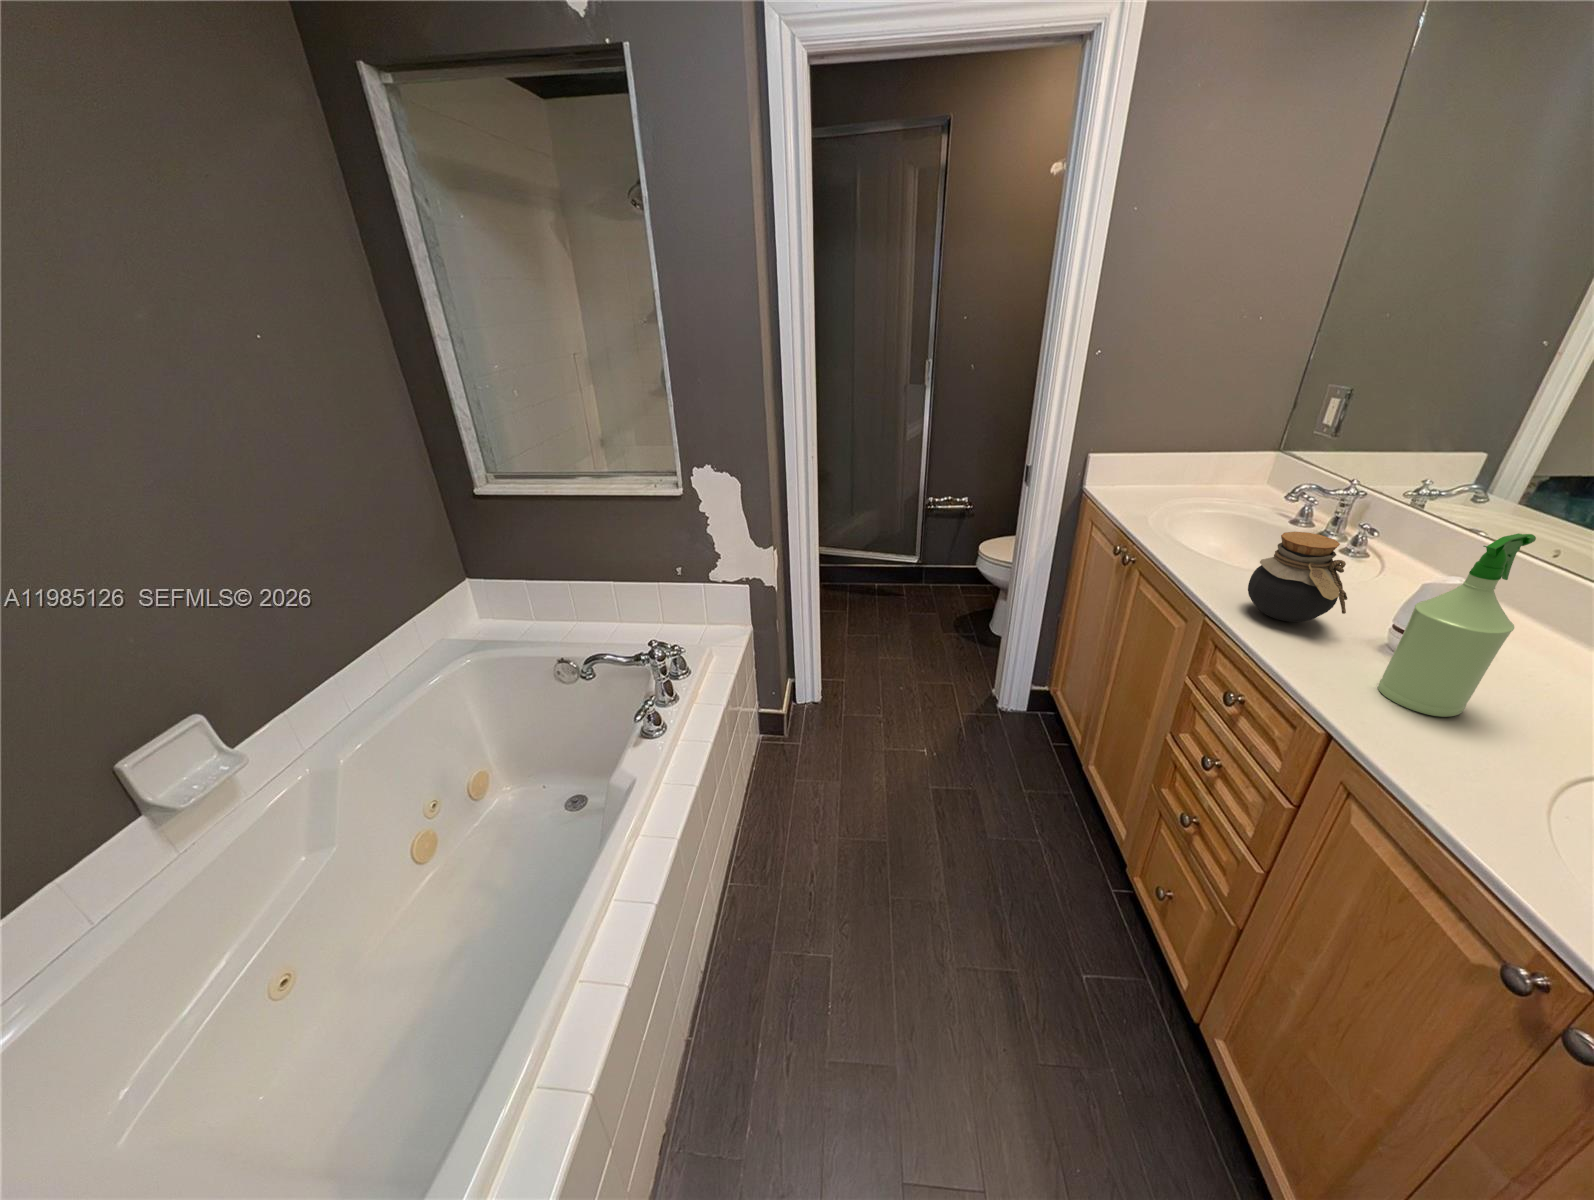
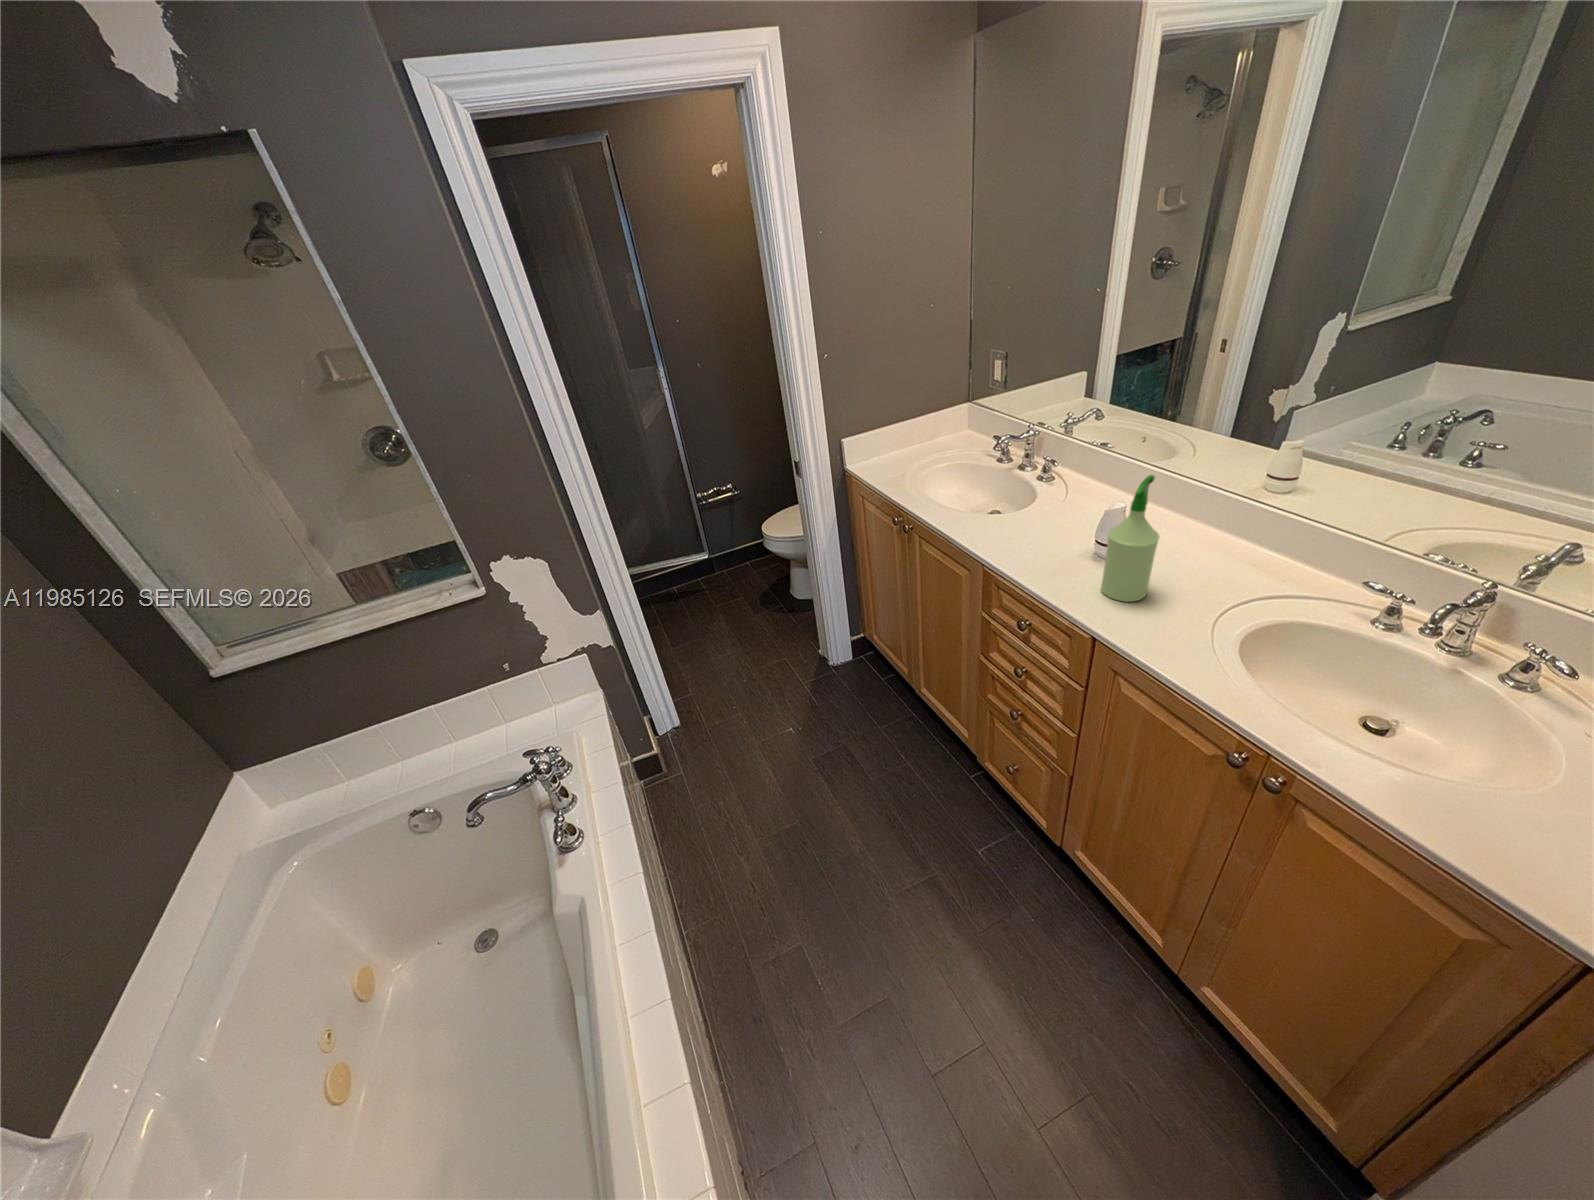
jar: present [1248,532,1347,622] -> none [1004,490,1067,556]

